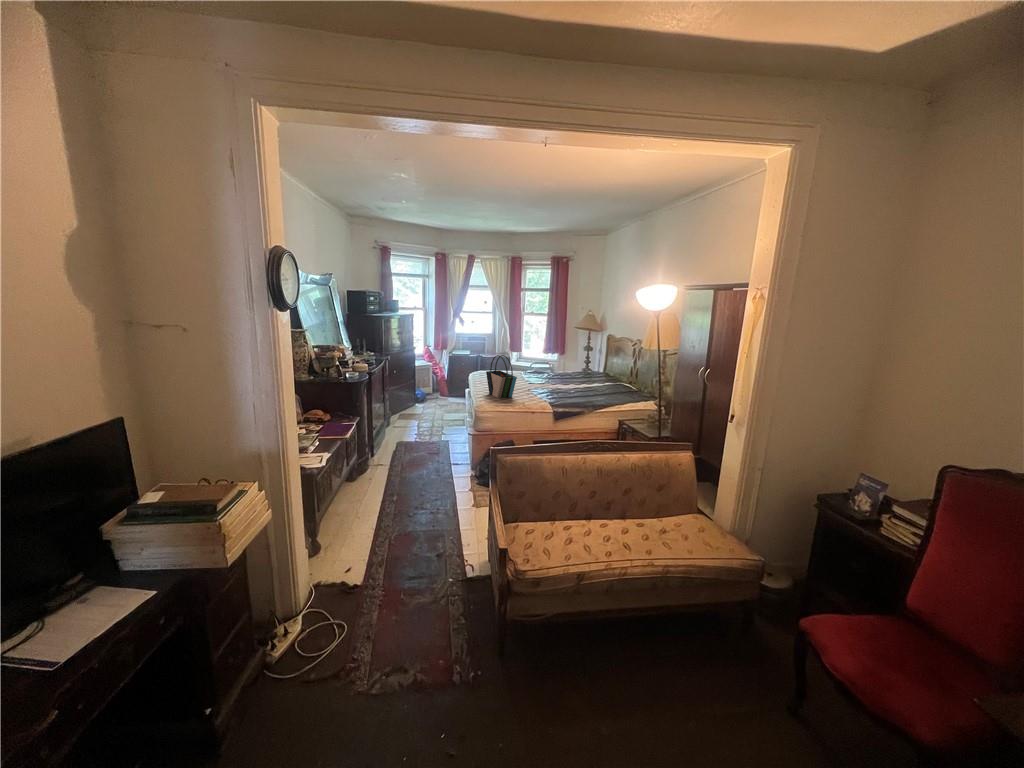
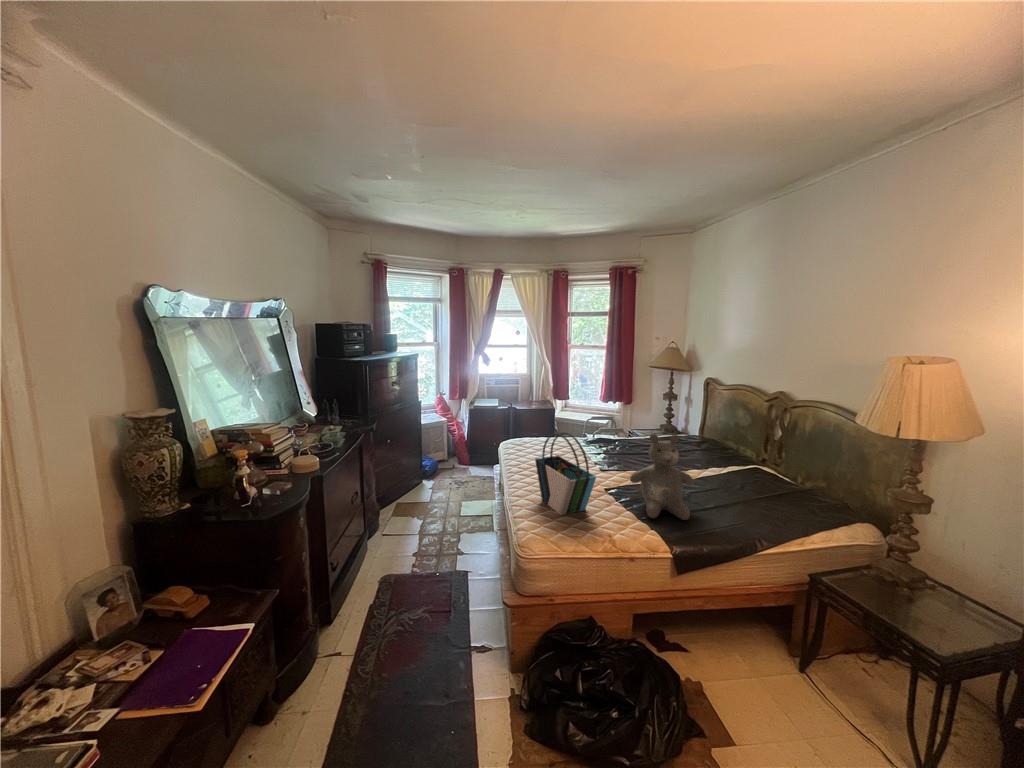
teddy bear: none [537,356,571,400] -> present [630,434,694,520]

